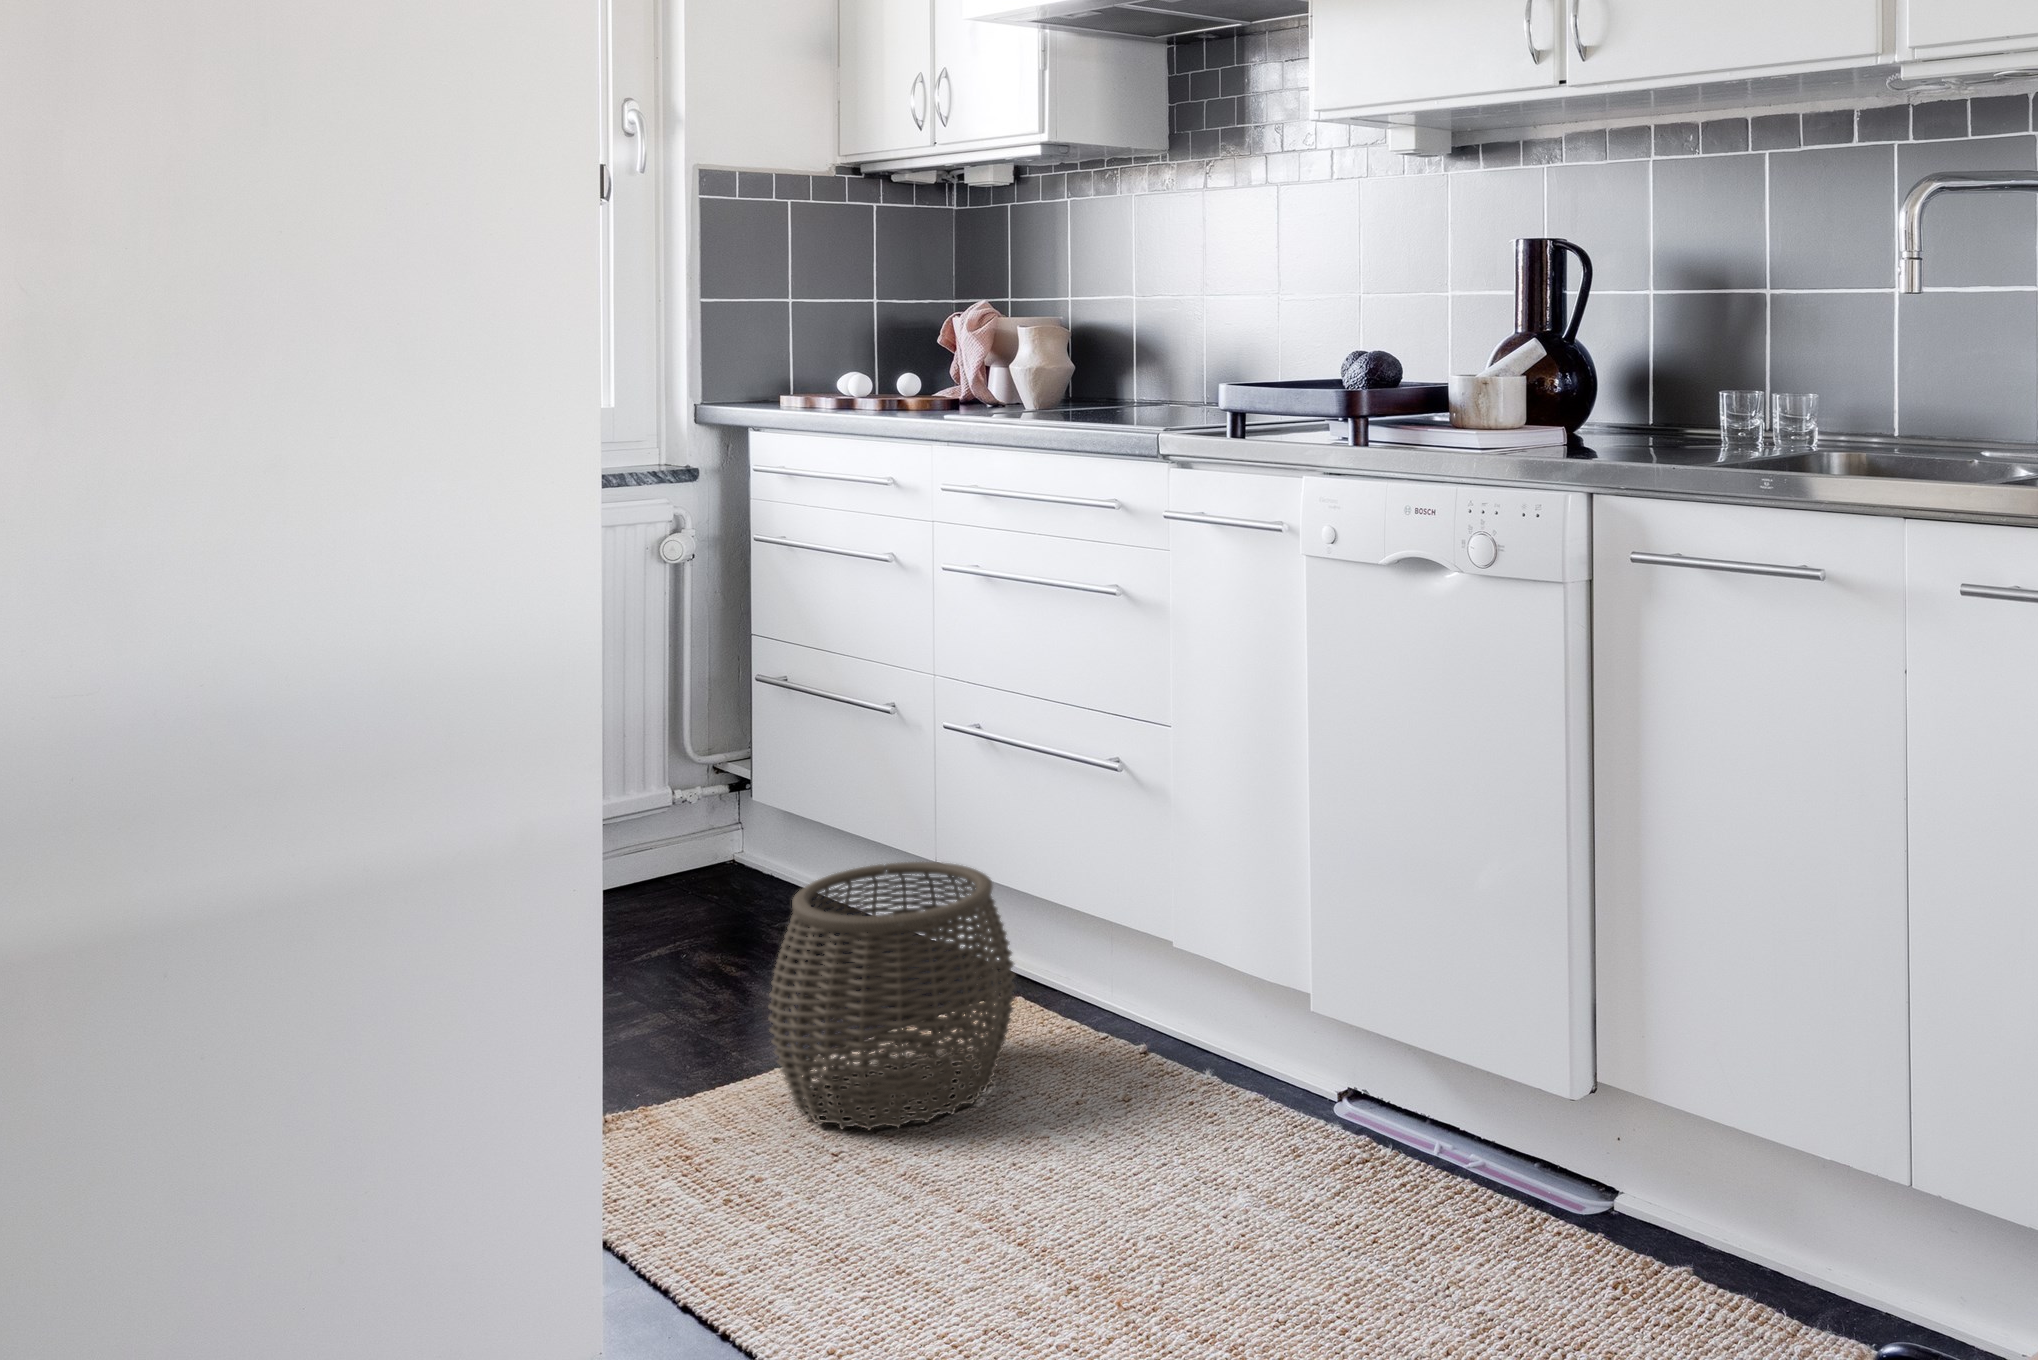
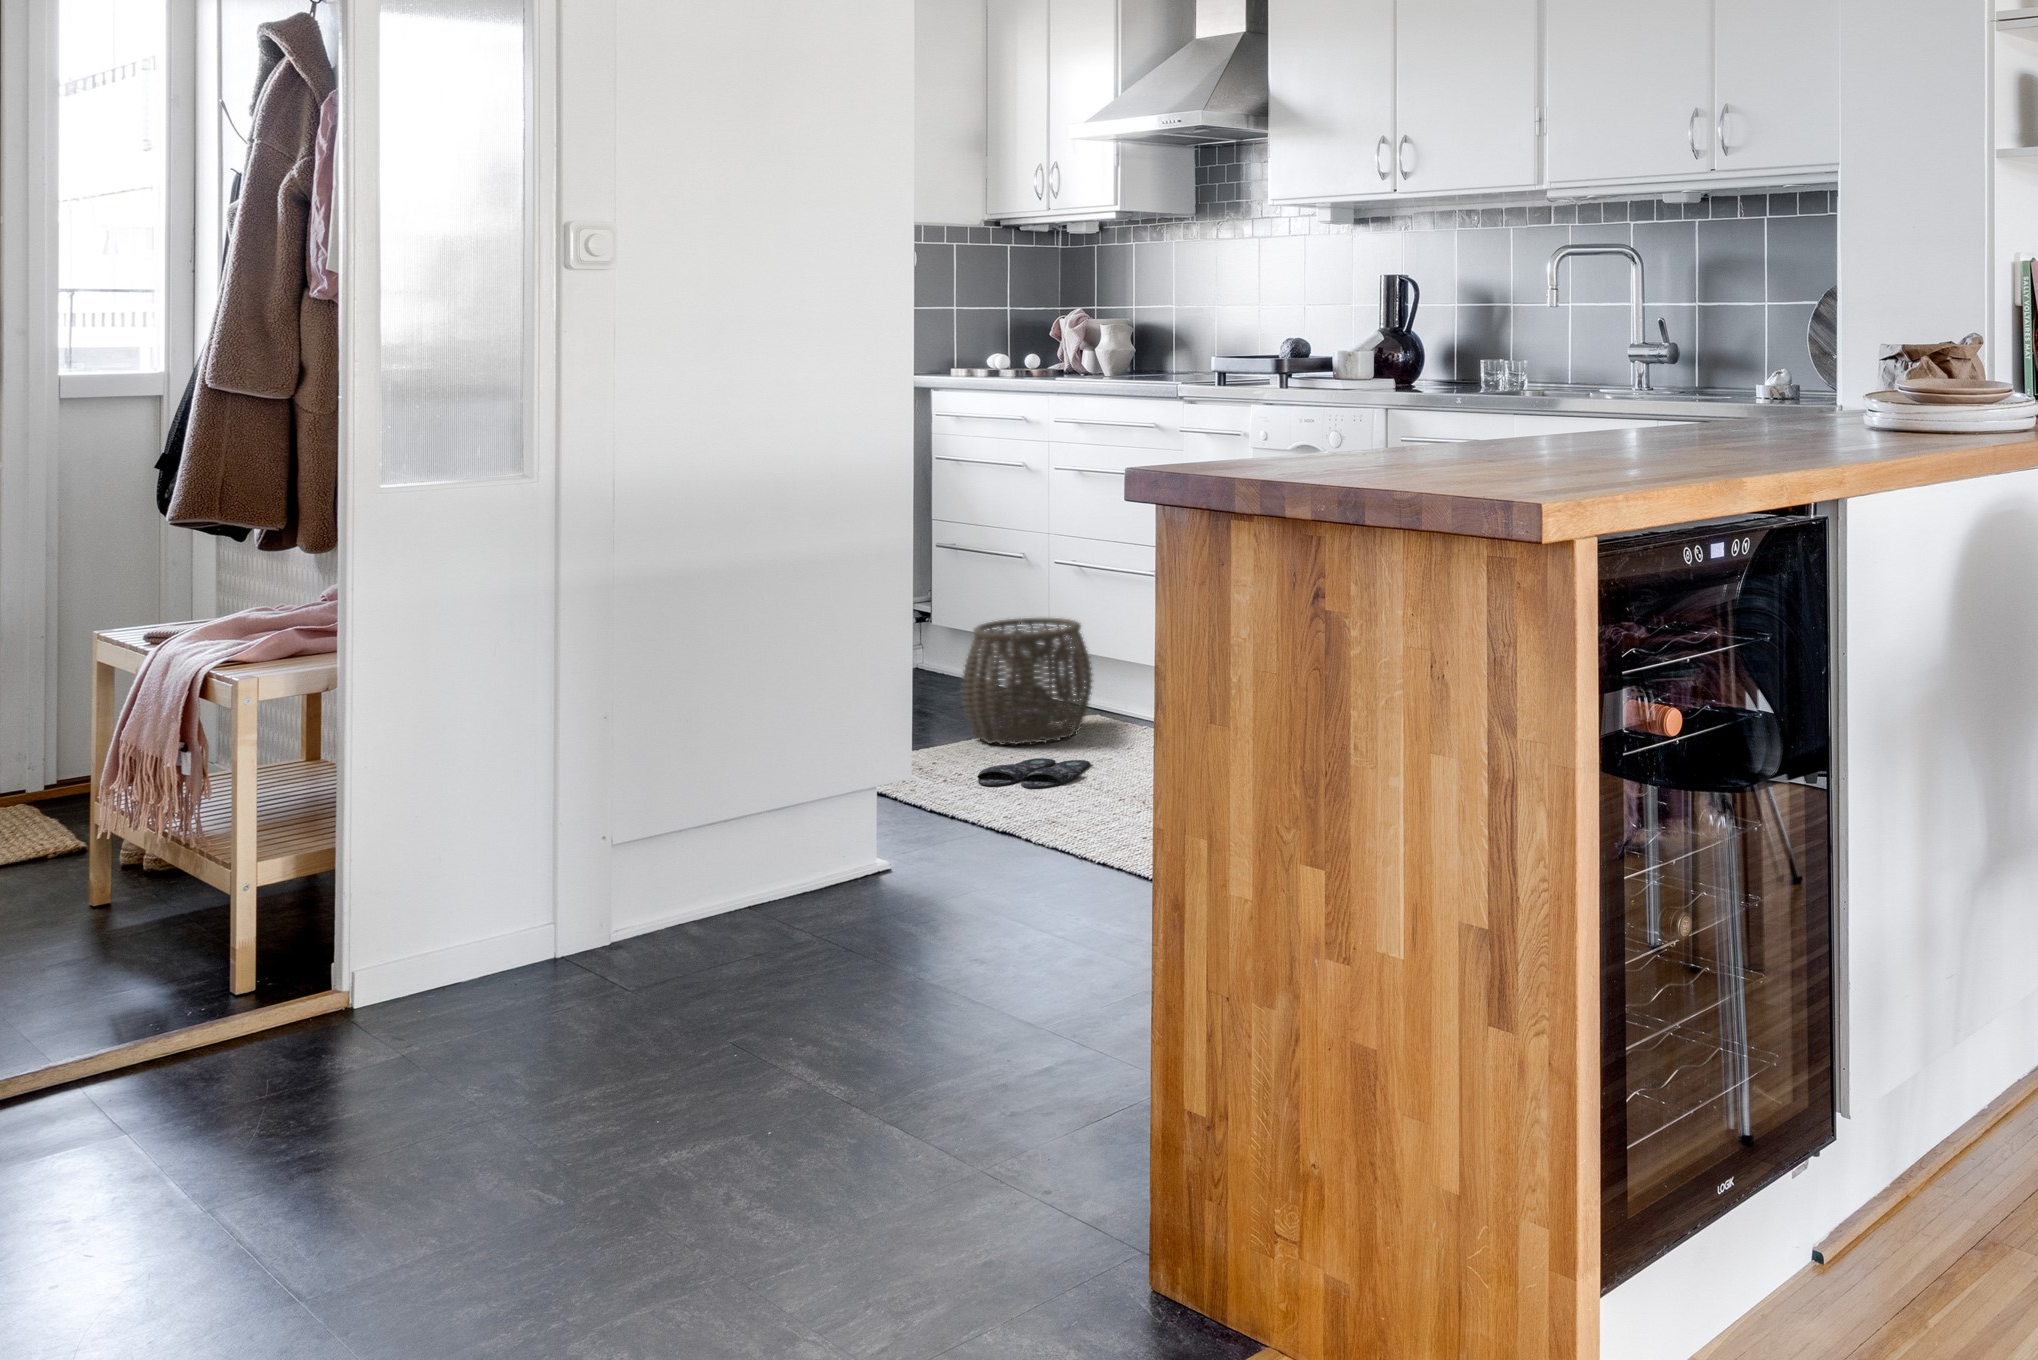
slippers: none [784,1184,1013,1307] -> present [977,758,1090,789]

